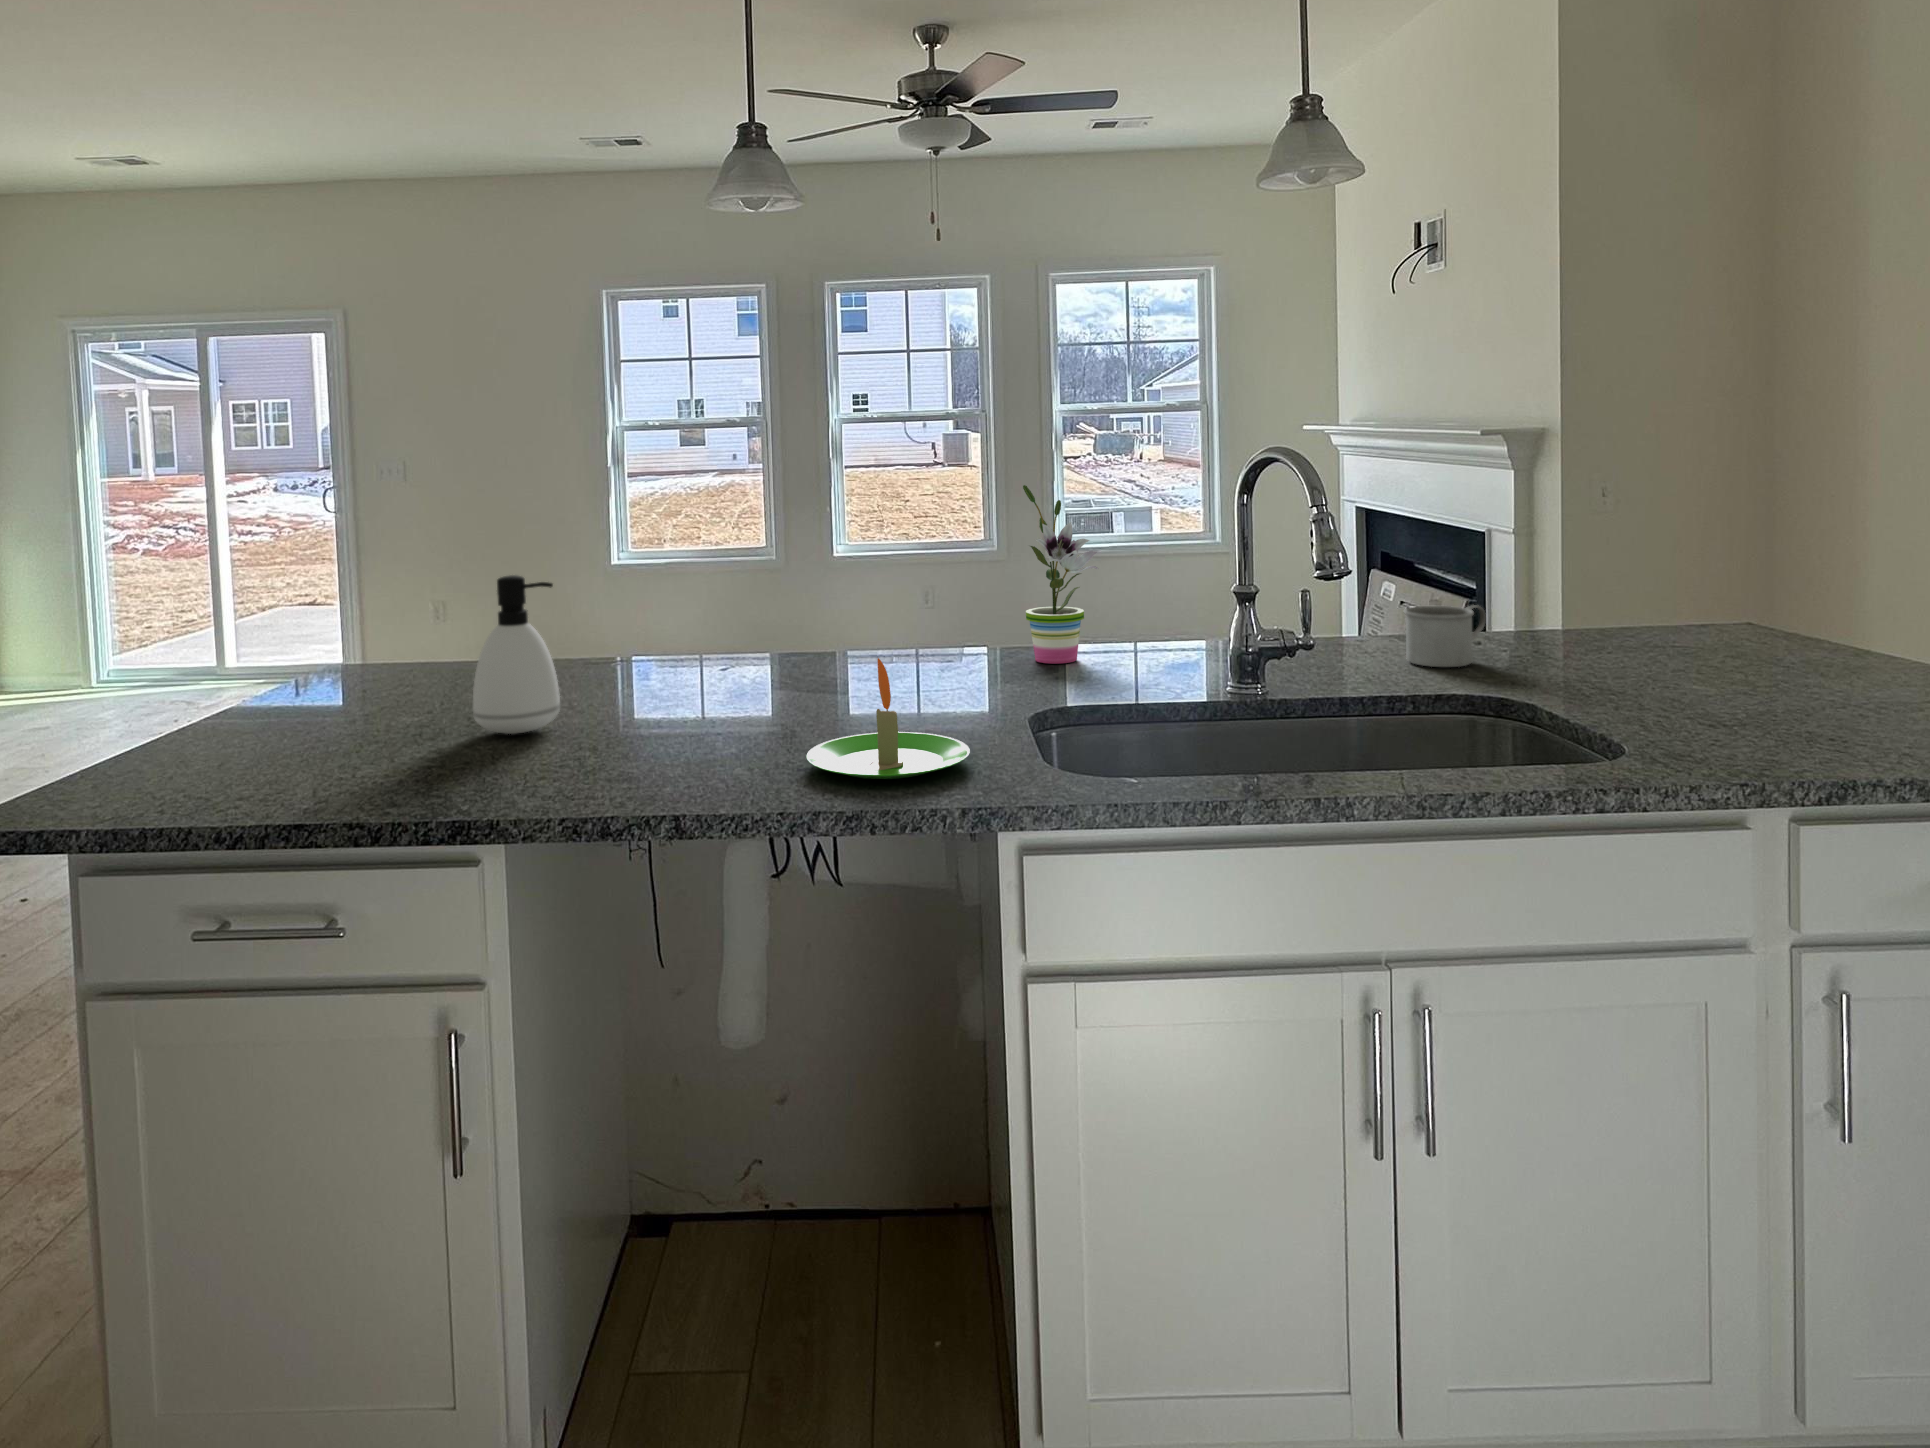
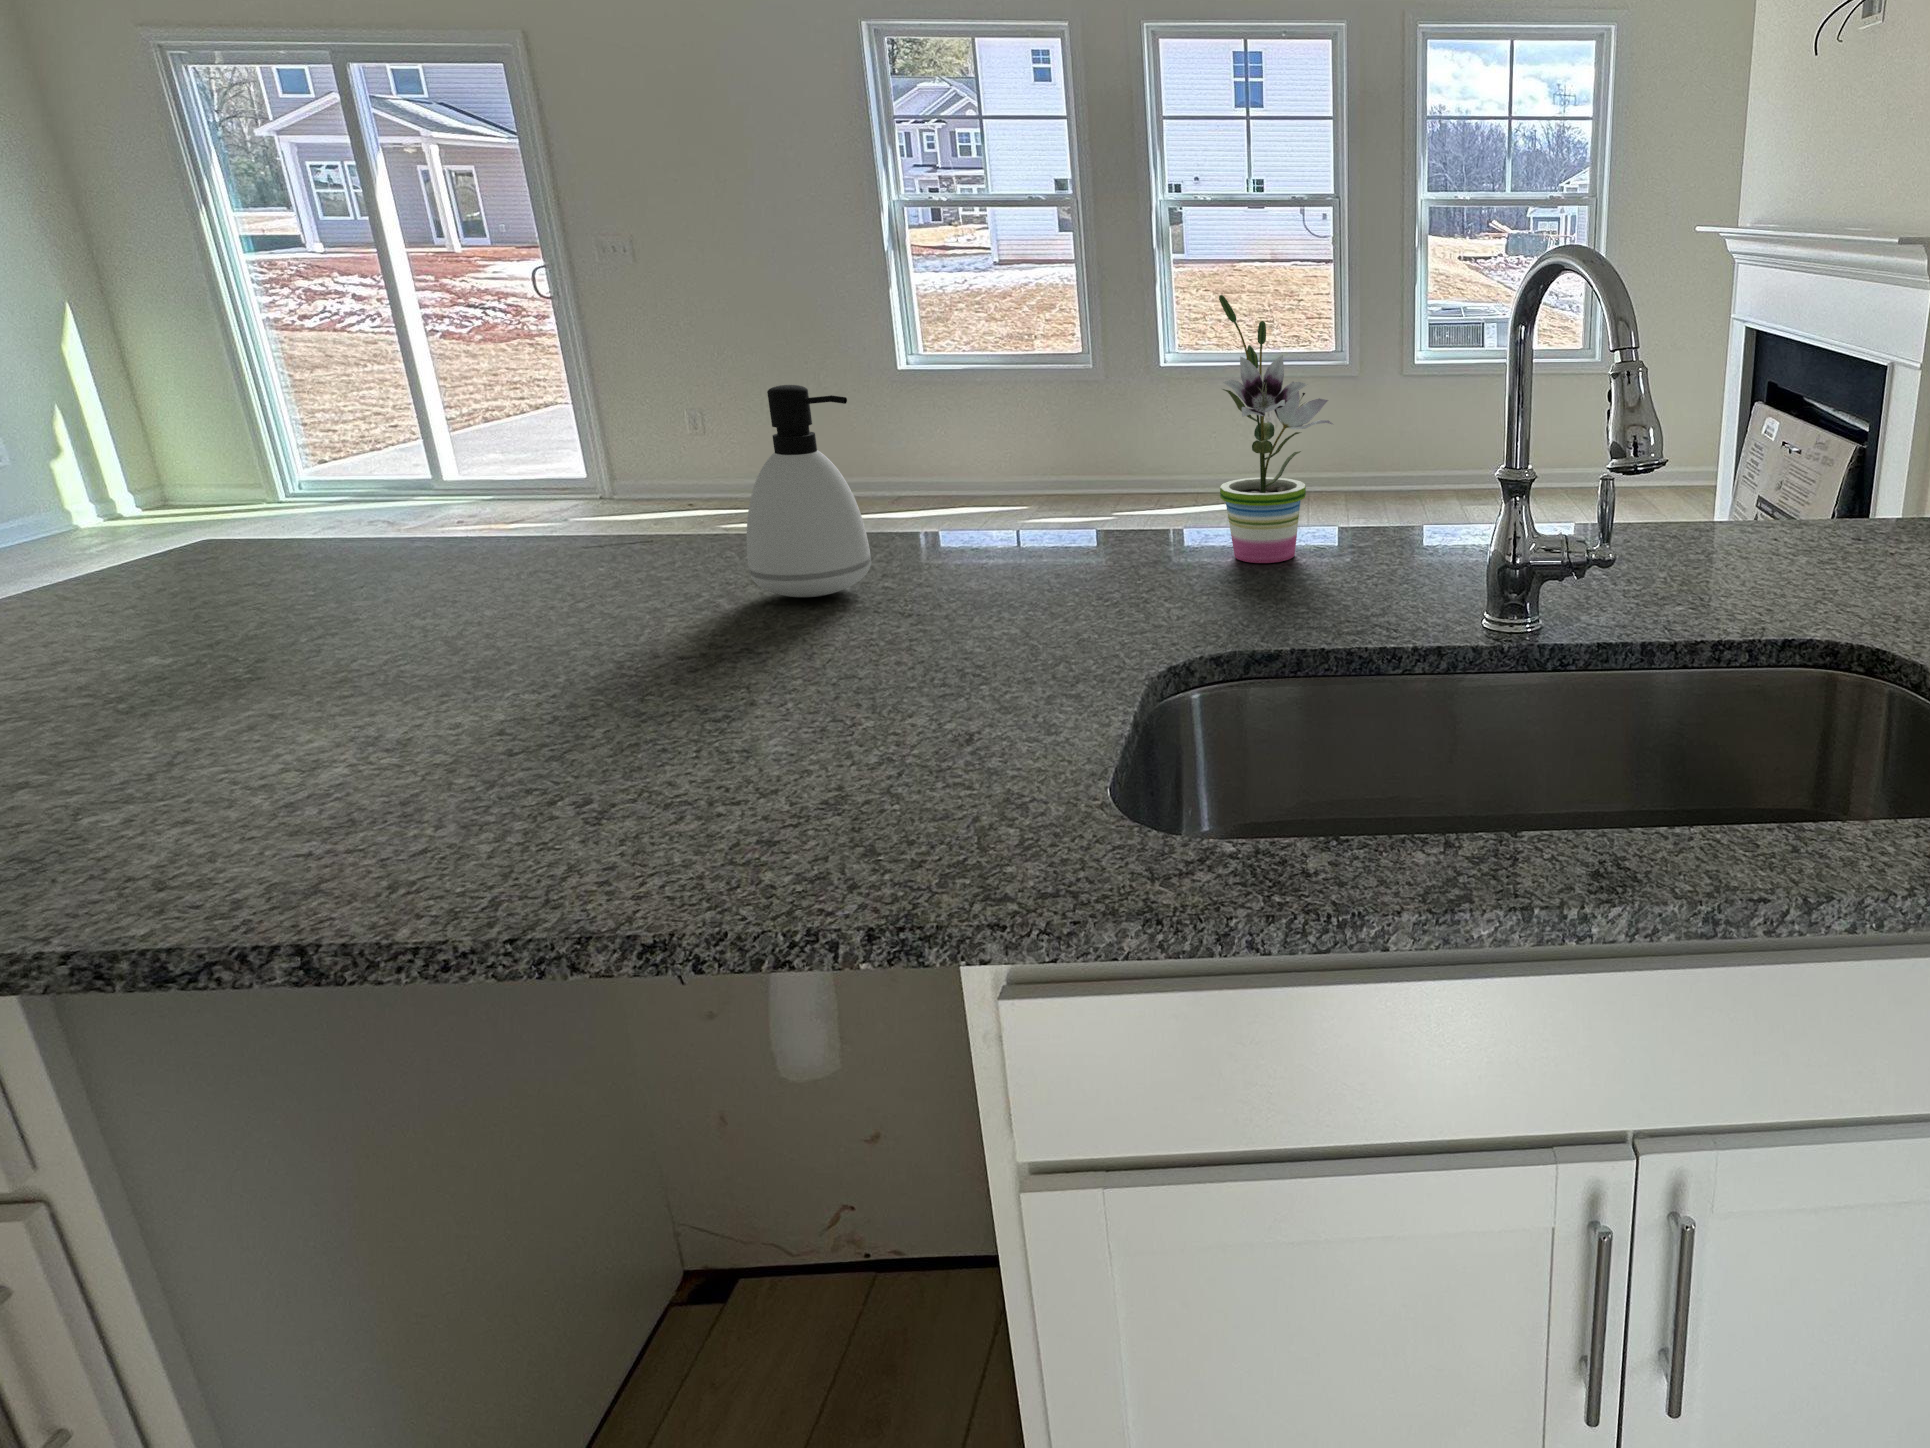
soap dispenser: present [473,575,560,734] -> present [747,385,871,597]
mug: present [1404,605,1486,667] -> none [1754,494,1871,587]
candle: present [806,658,970,779] -> none [664,616,979,846]

